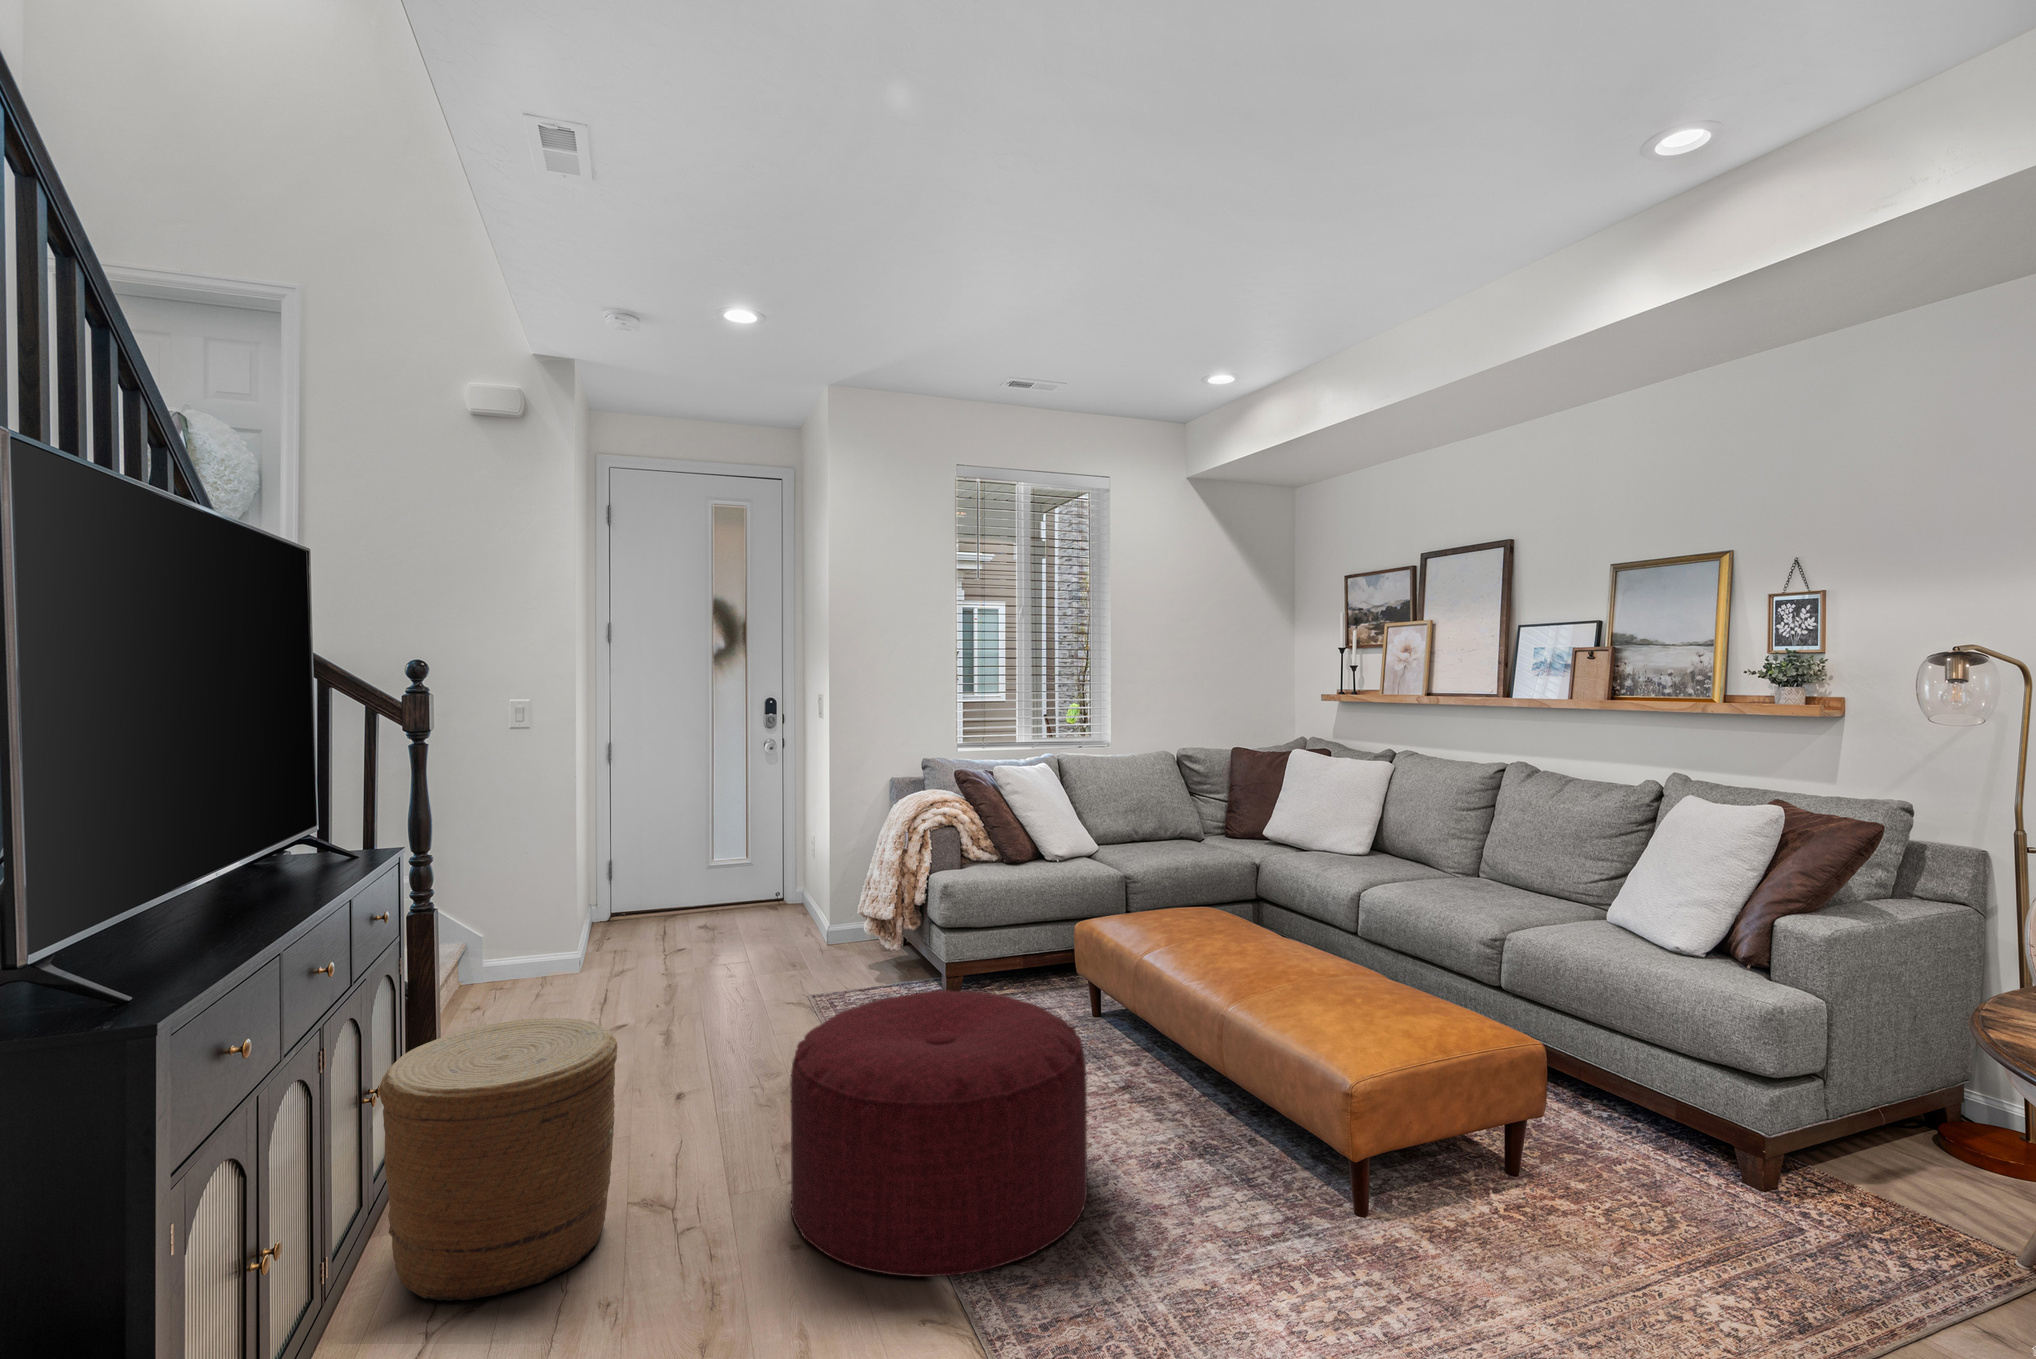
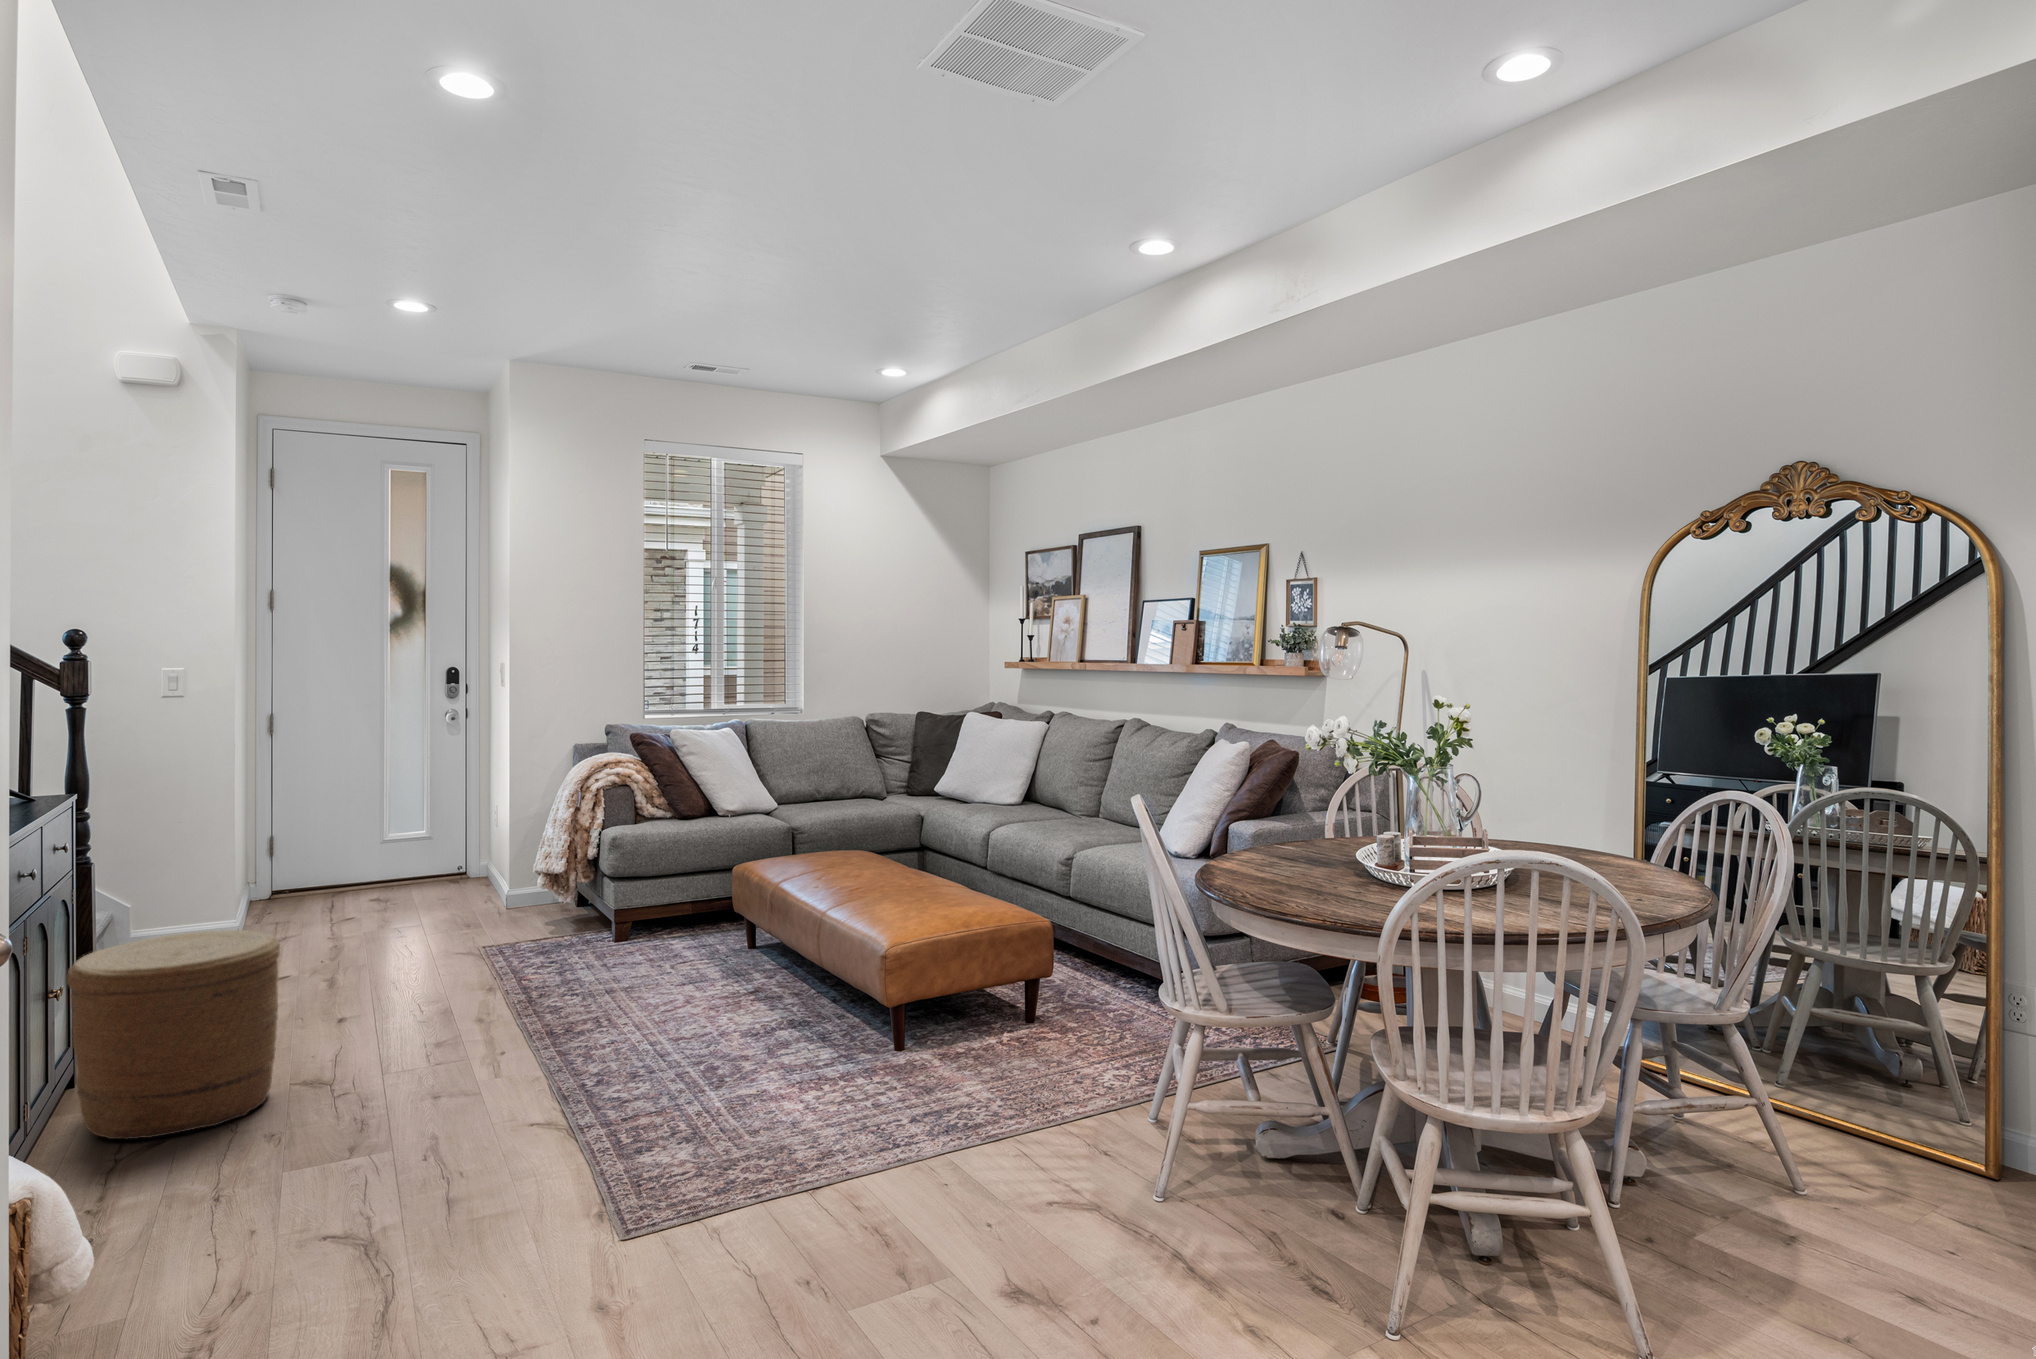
ottoman: present [790,990,1087,1277] -> none [435,906,692,1102]

